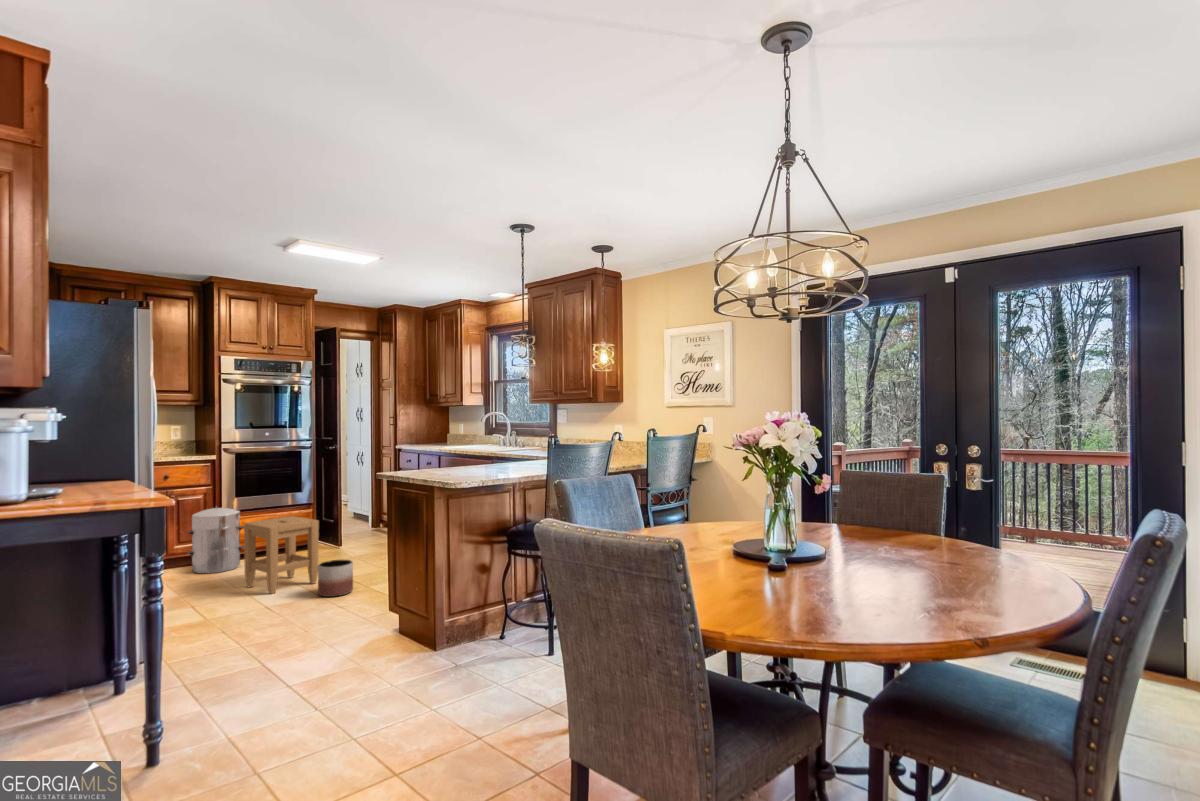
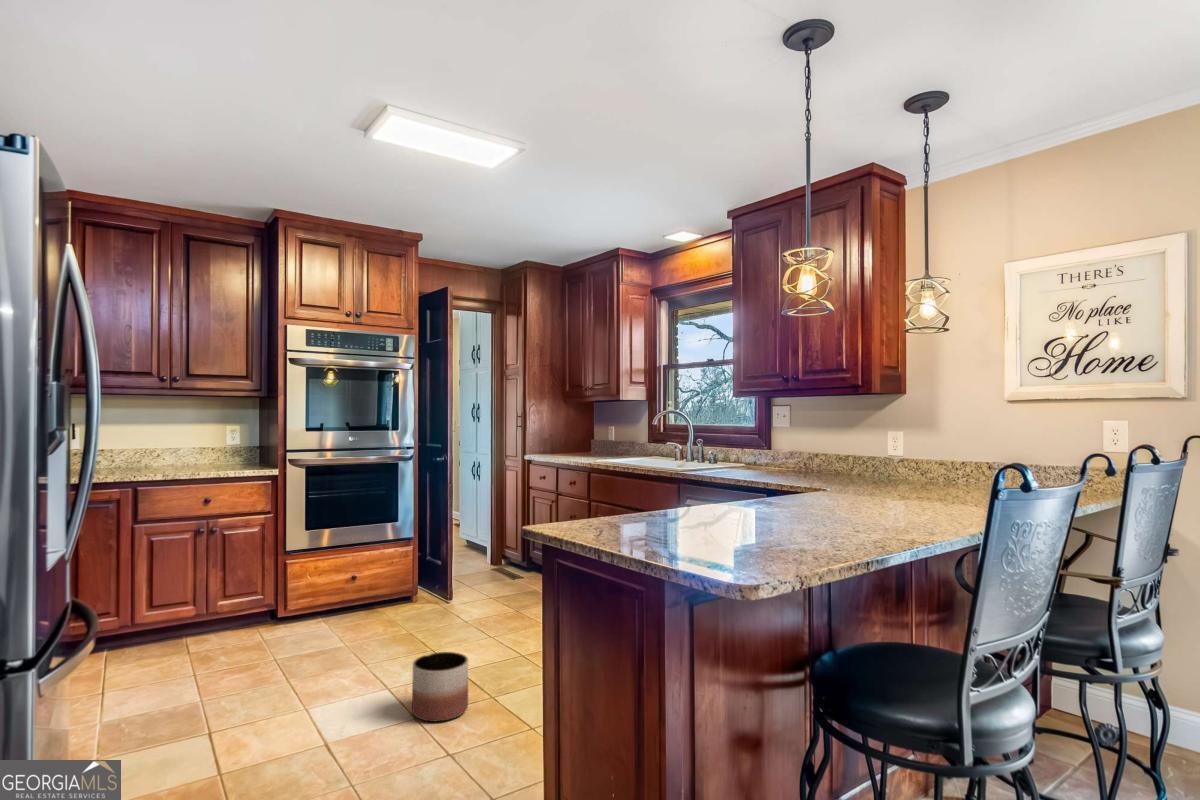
waste bin: present [187,506,244,574] -> none [235,543,315,647]
stool: present [244,516,319,594] -> none [305,569,416,705]

